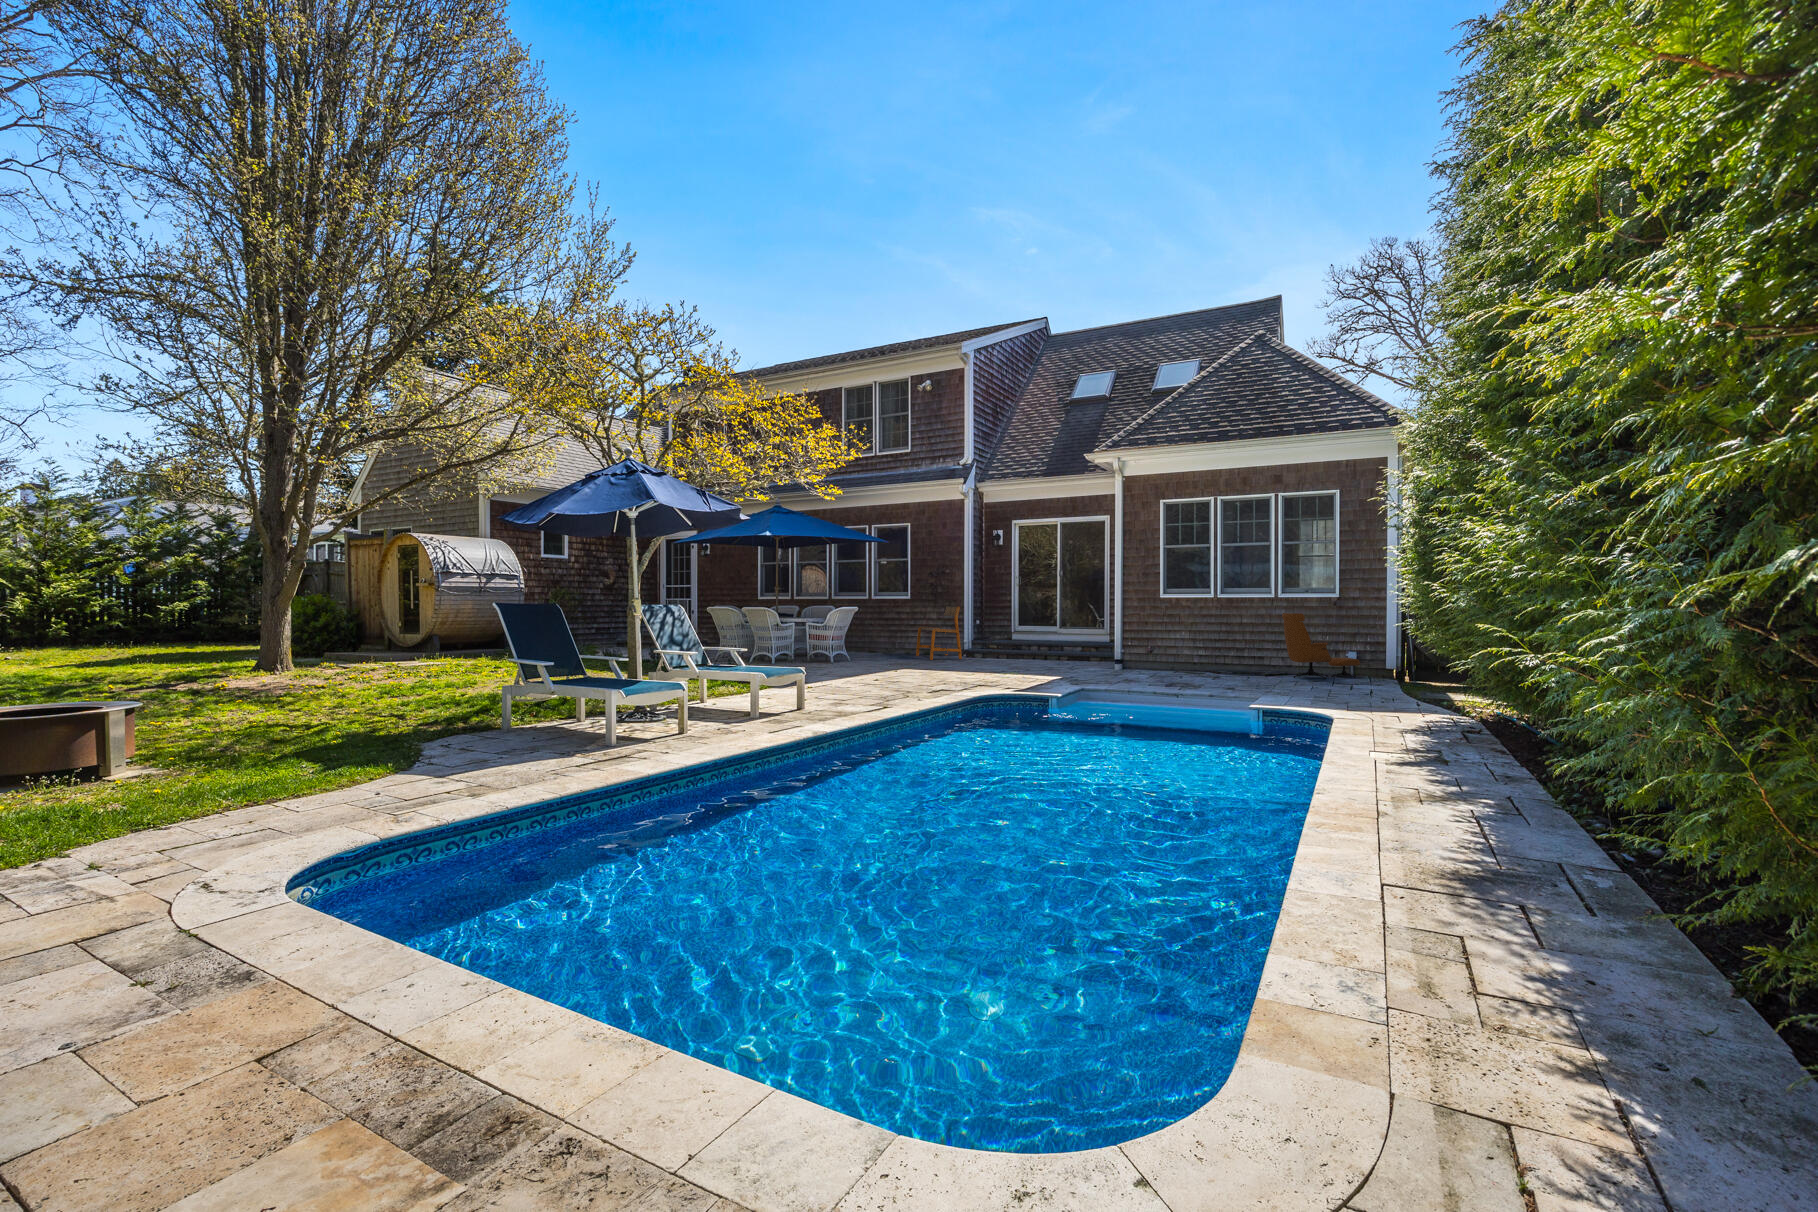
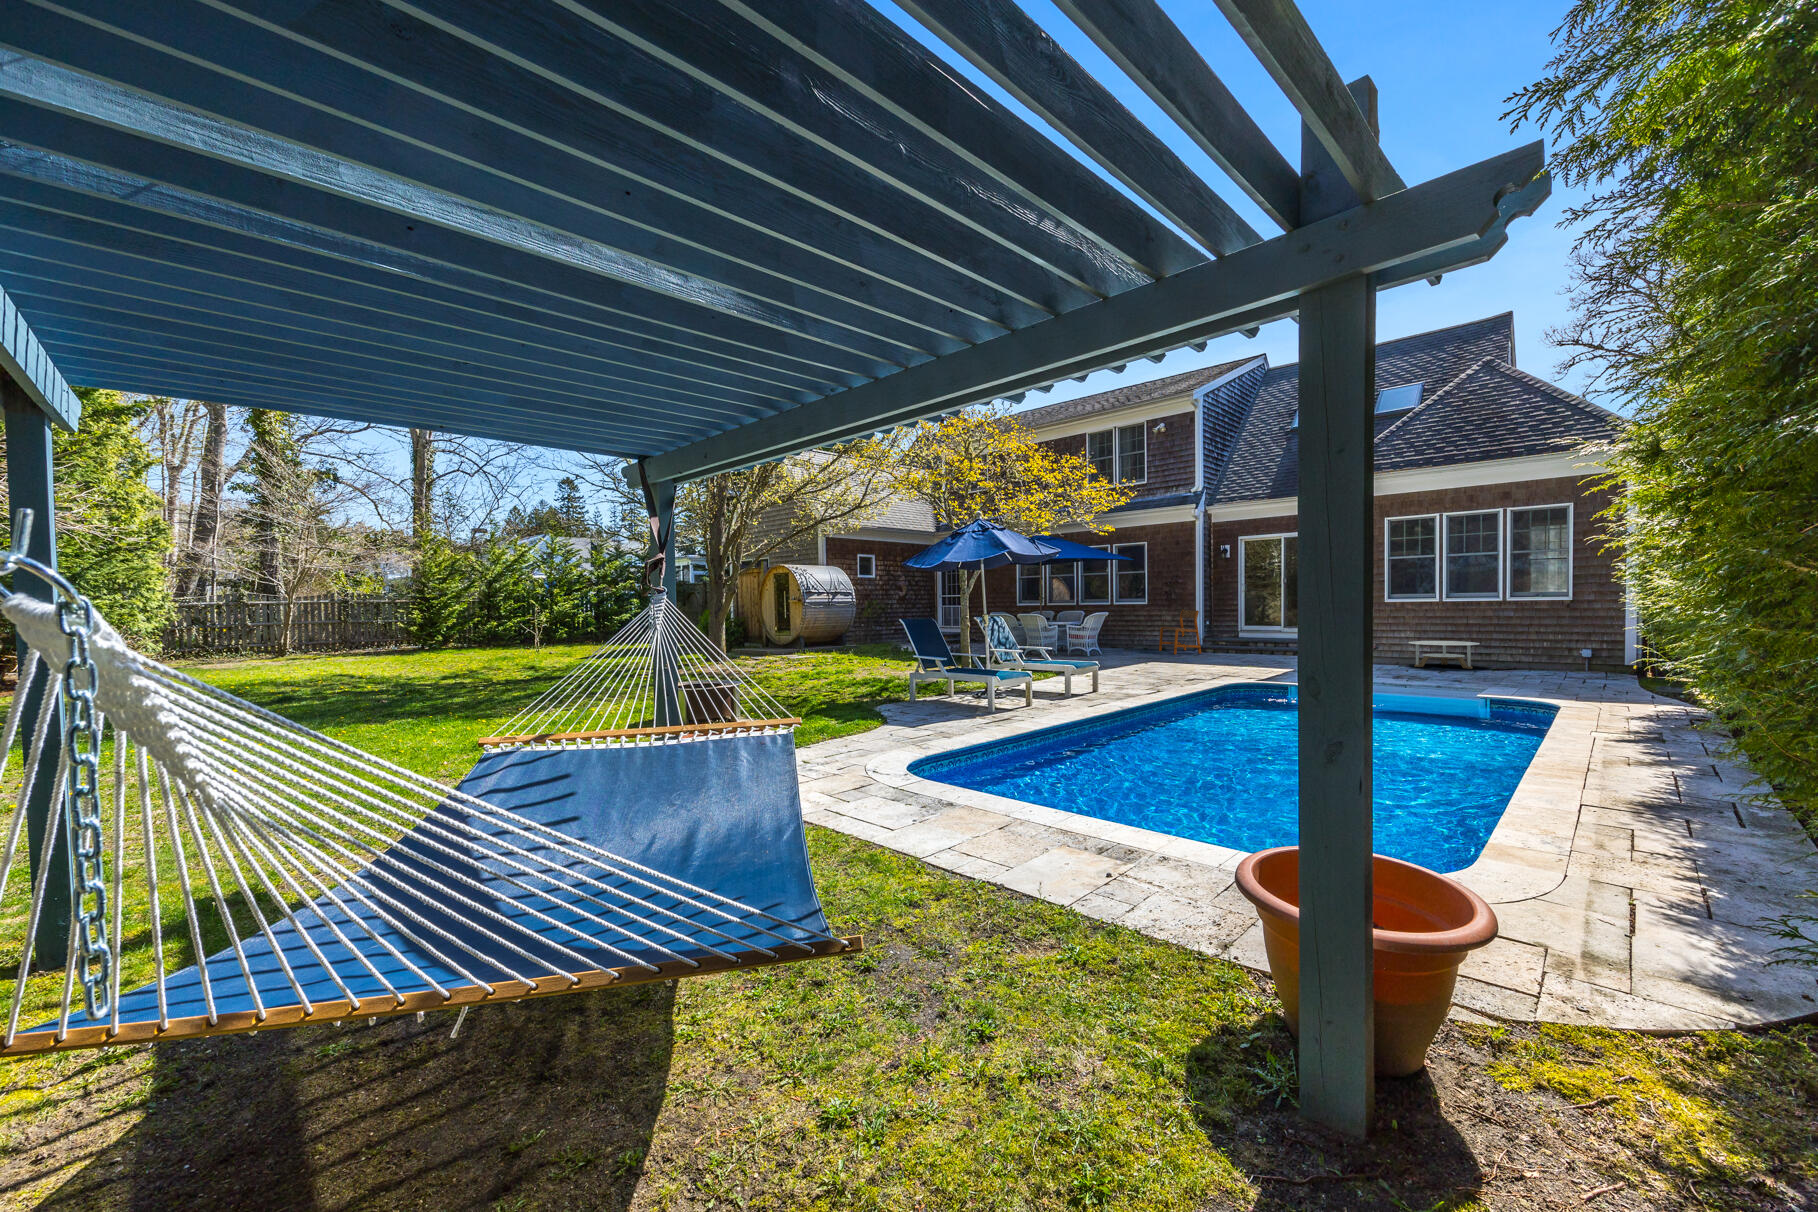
lounge chair: present [1282,613,1360,679] -> none [1511,615,1594,673]
round table: none [1180,644,1251,675] -> present [1408,641,1480,669]

